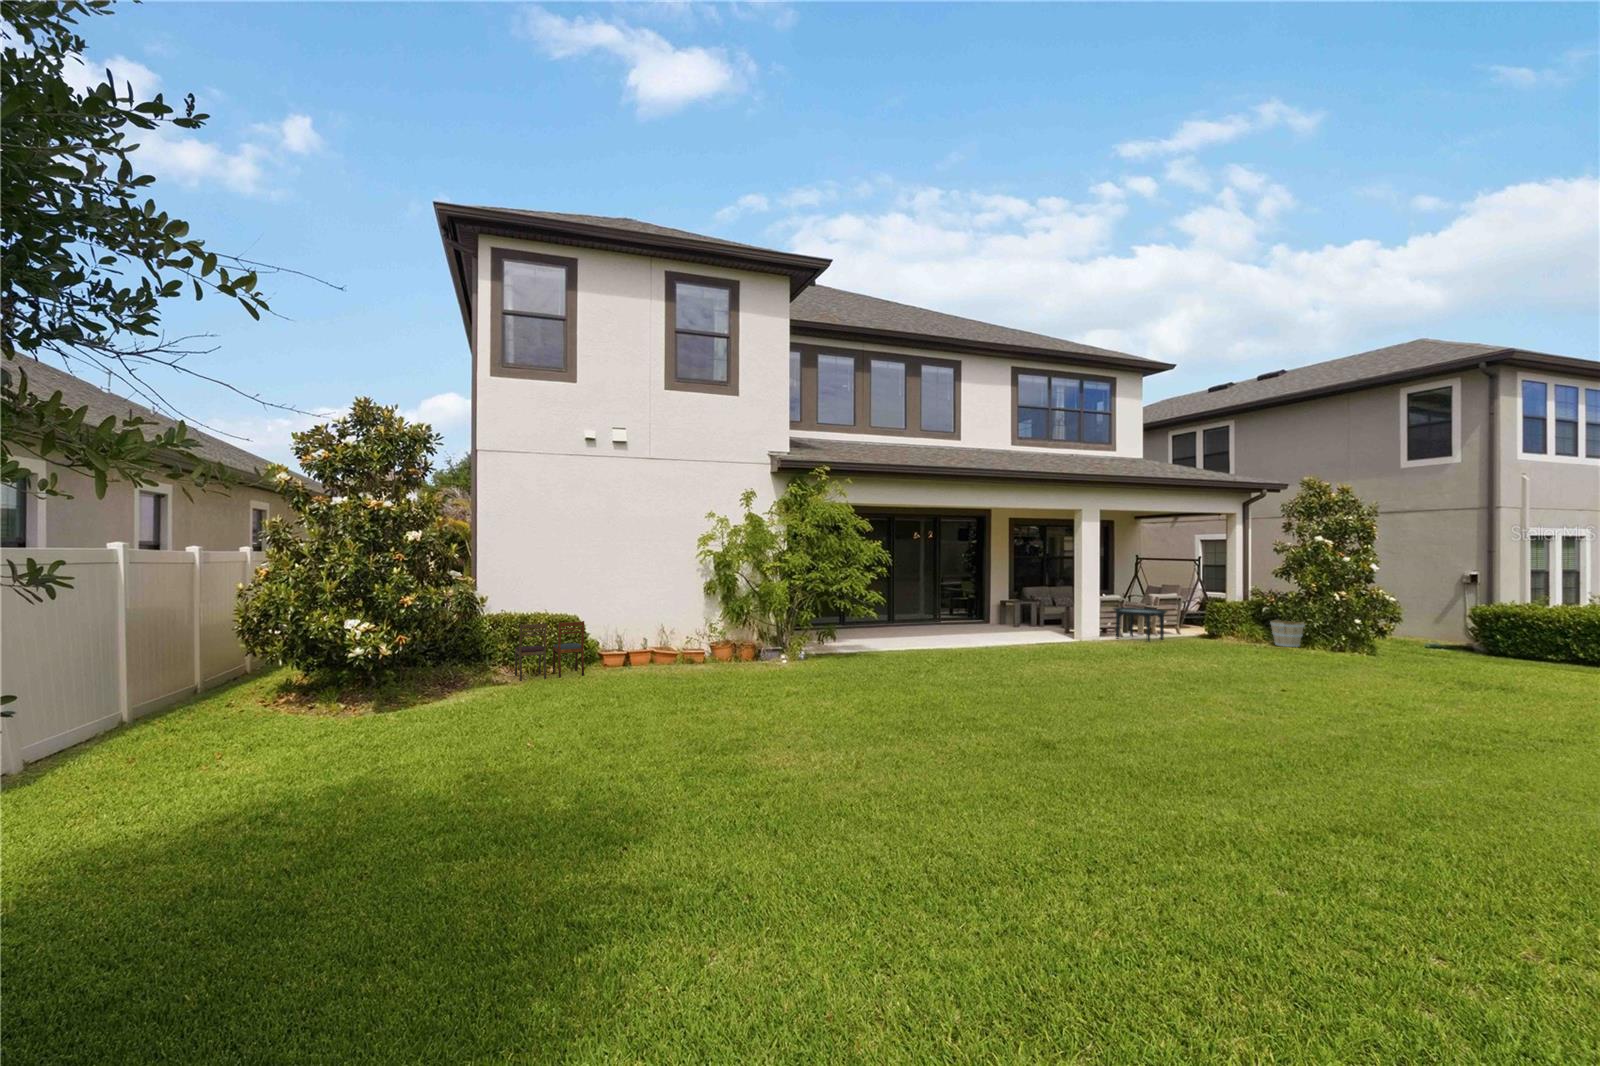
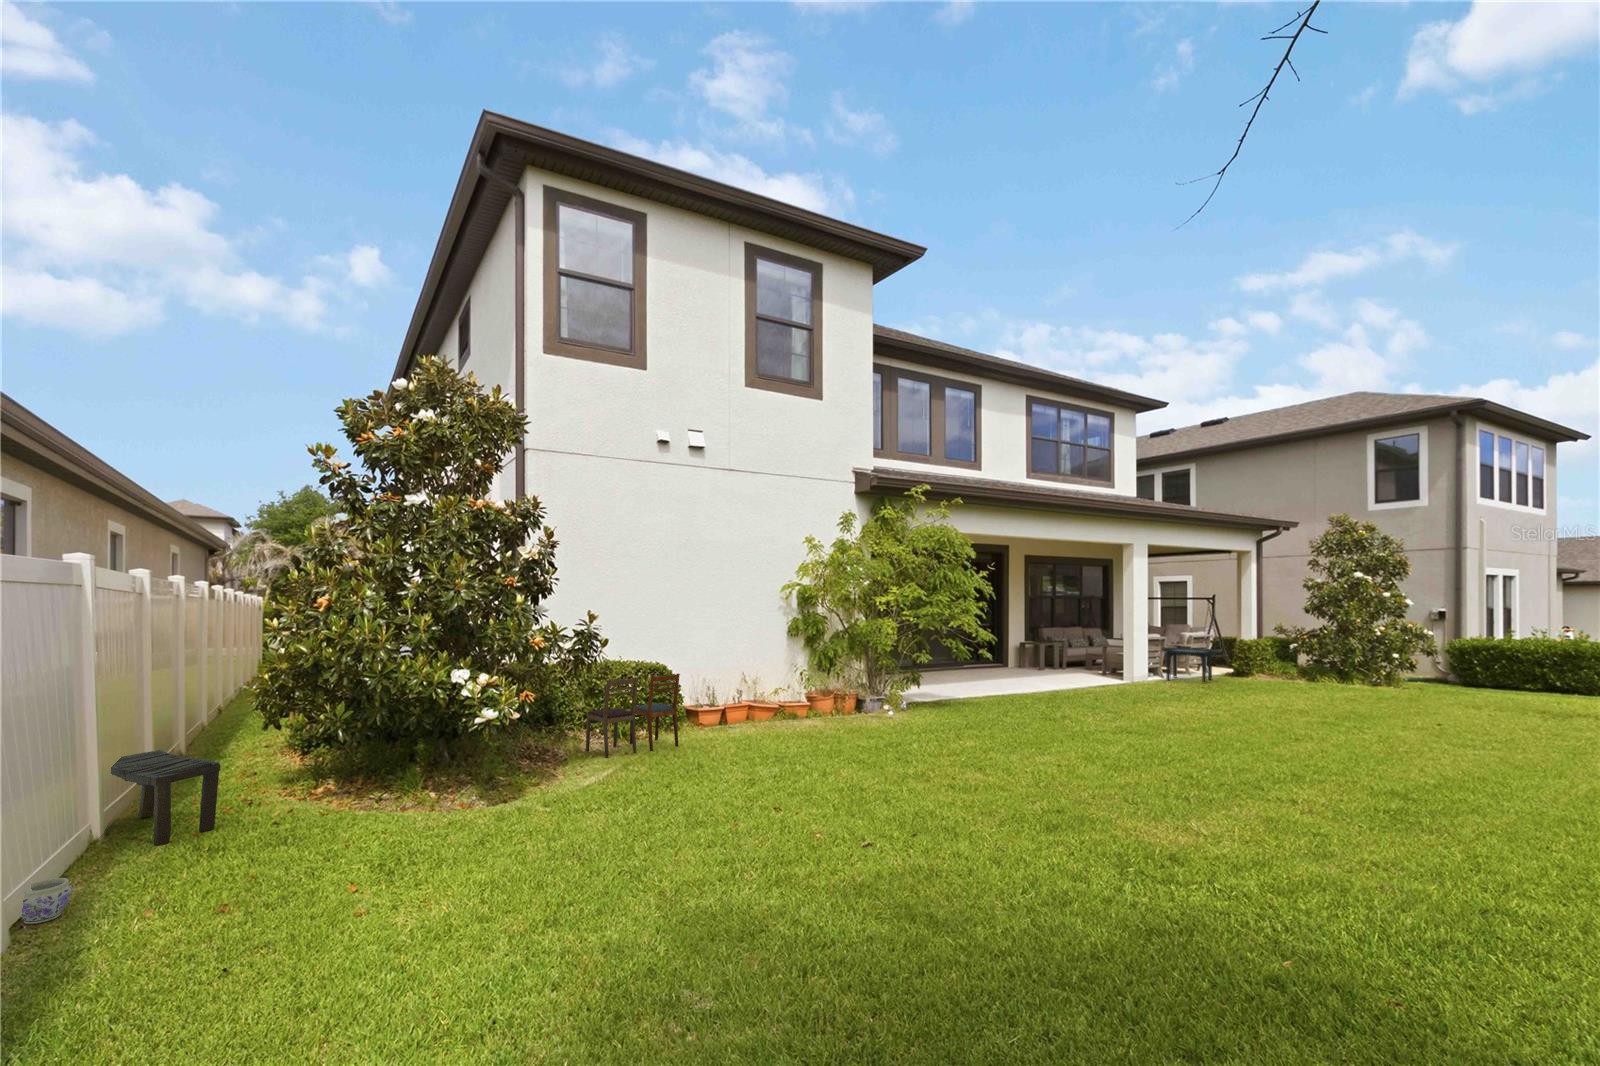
wooden bucket: present [1270,620,1305,647] -> none [1314,657,1350,685]
bench: none [164,661,226,717] -> present [111,750,220,845]
planter: none [72,727,104,750] -> present [21,878,72,925]

